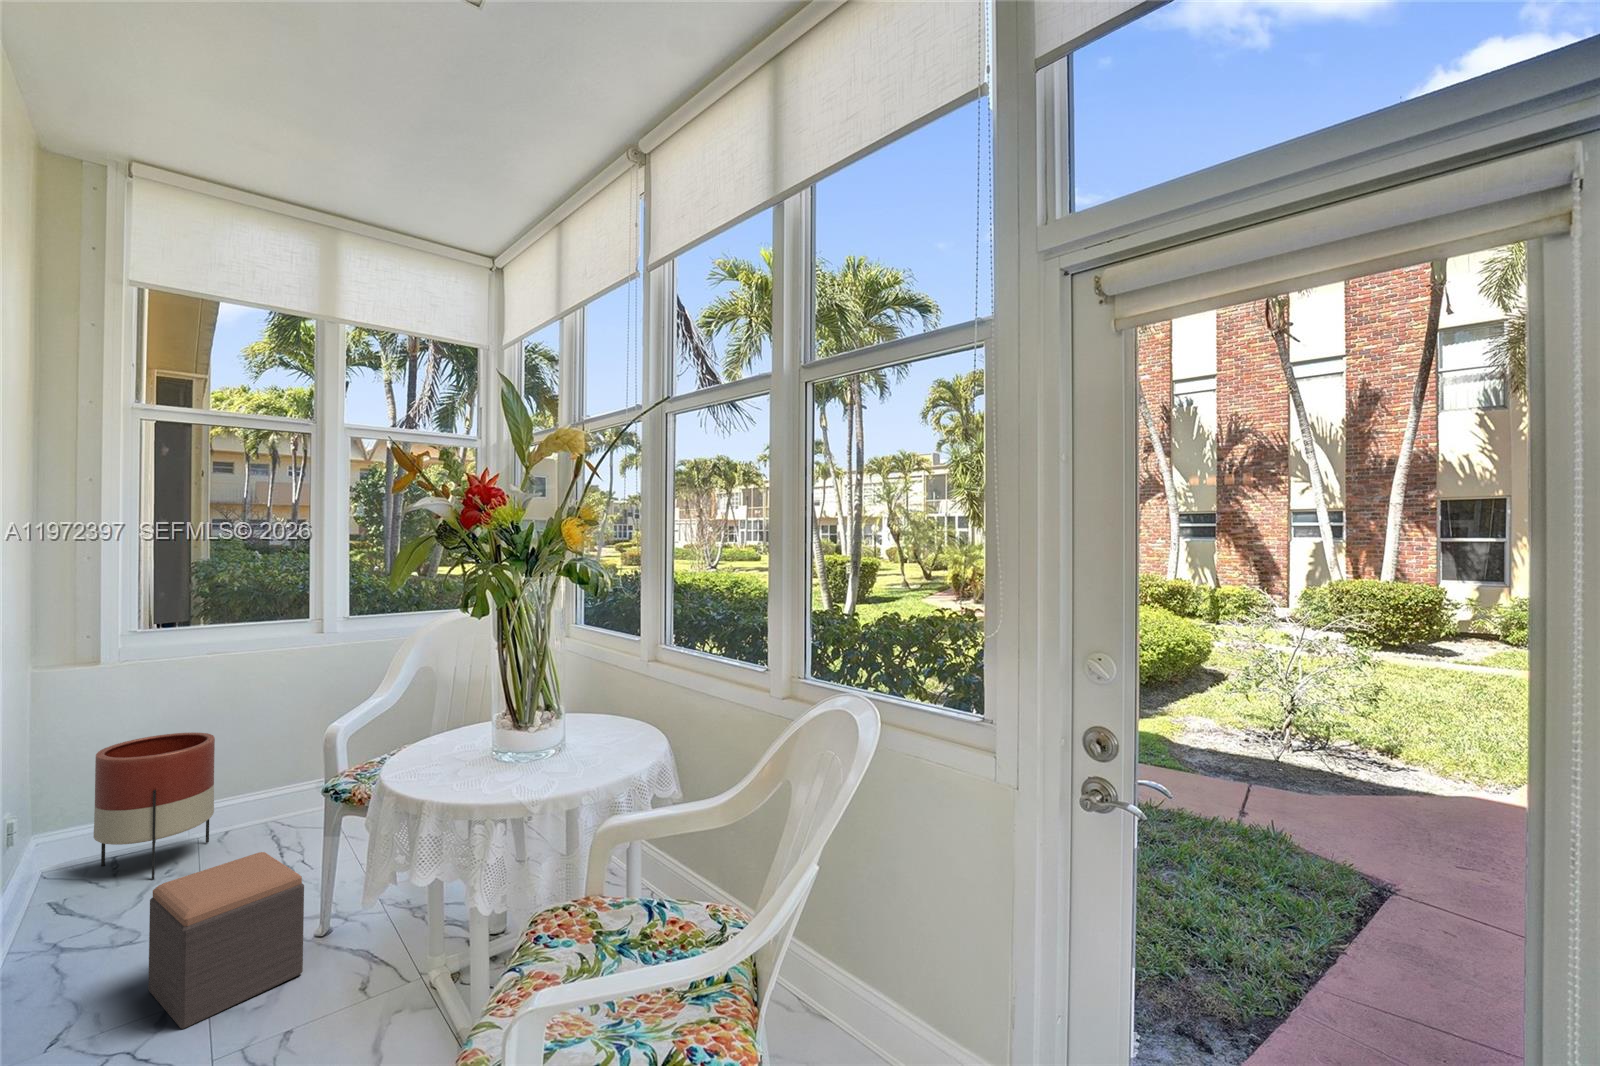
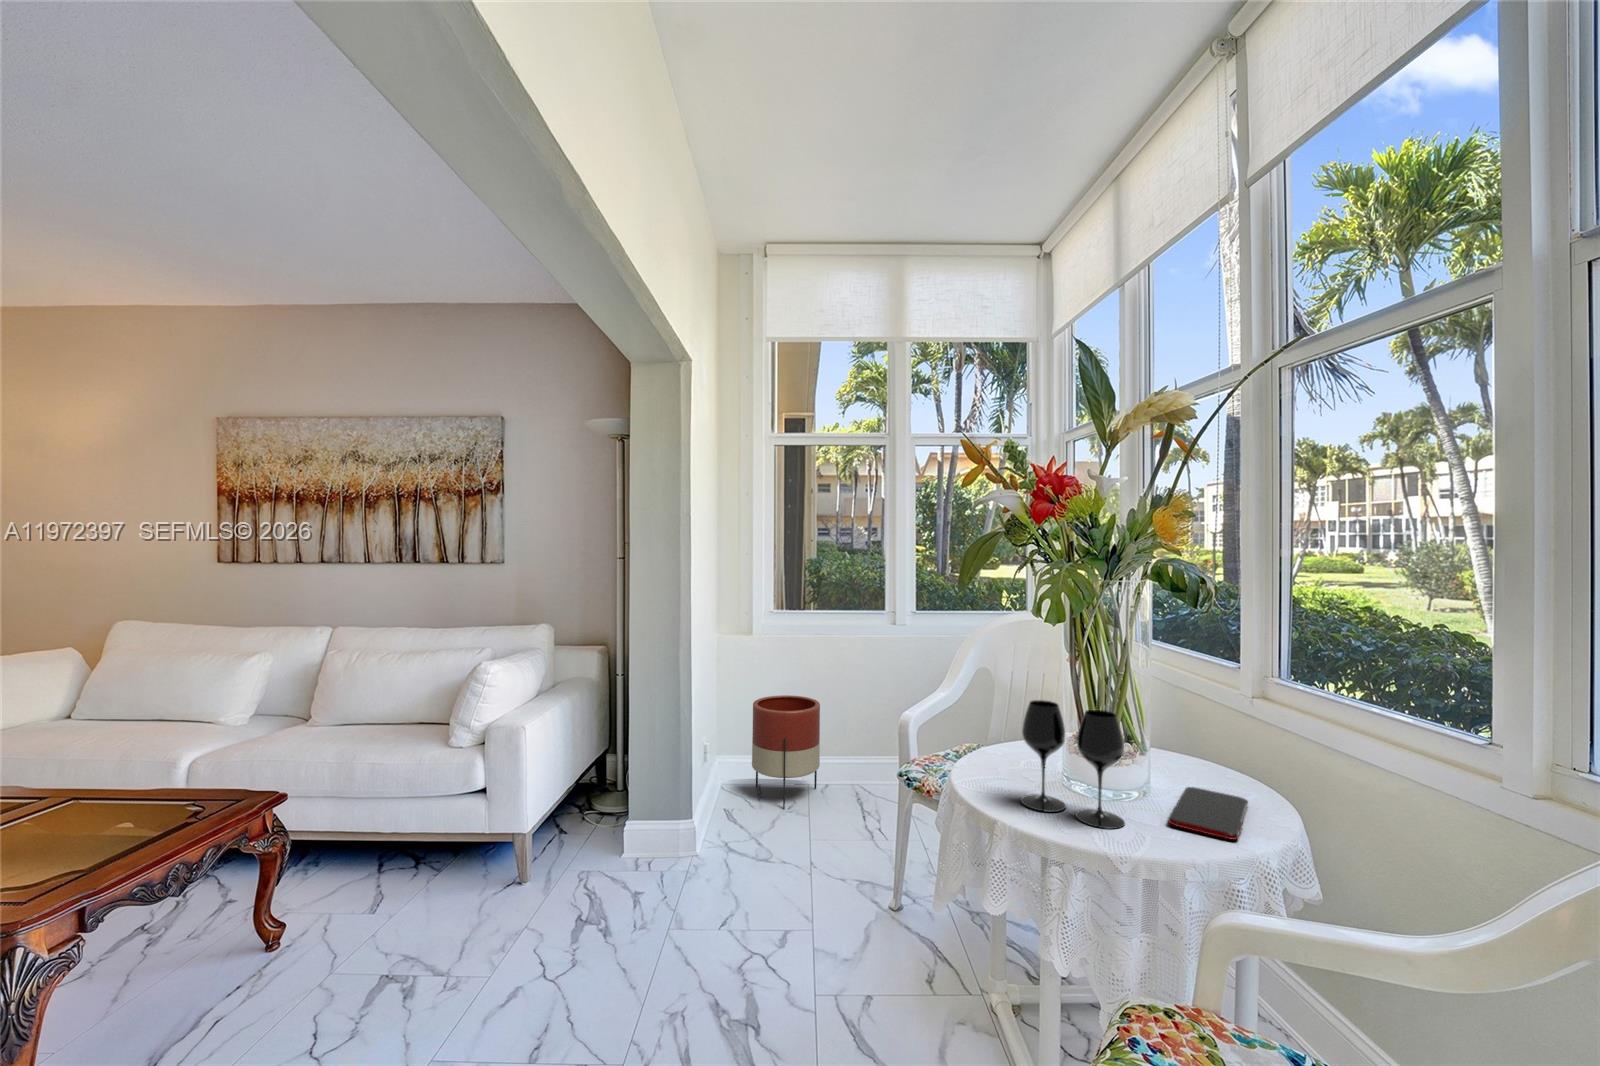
wine glass: none [448,686,537,784] -> present [1021,700,1125,829]
smartphone: none [571,736,633,768] -> present [1168,787,1248,840]
footstool: present [148,852,304,1029] -> none [782,815,885,953]

